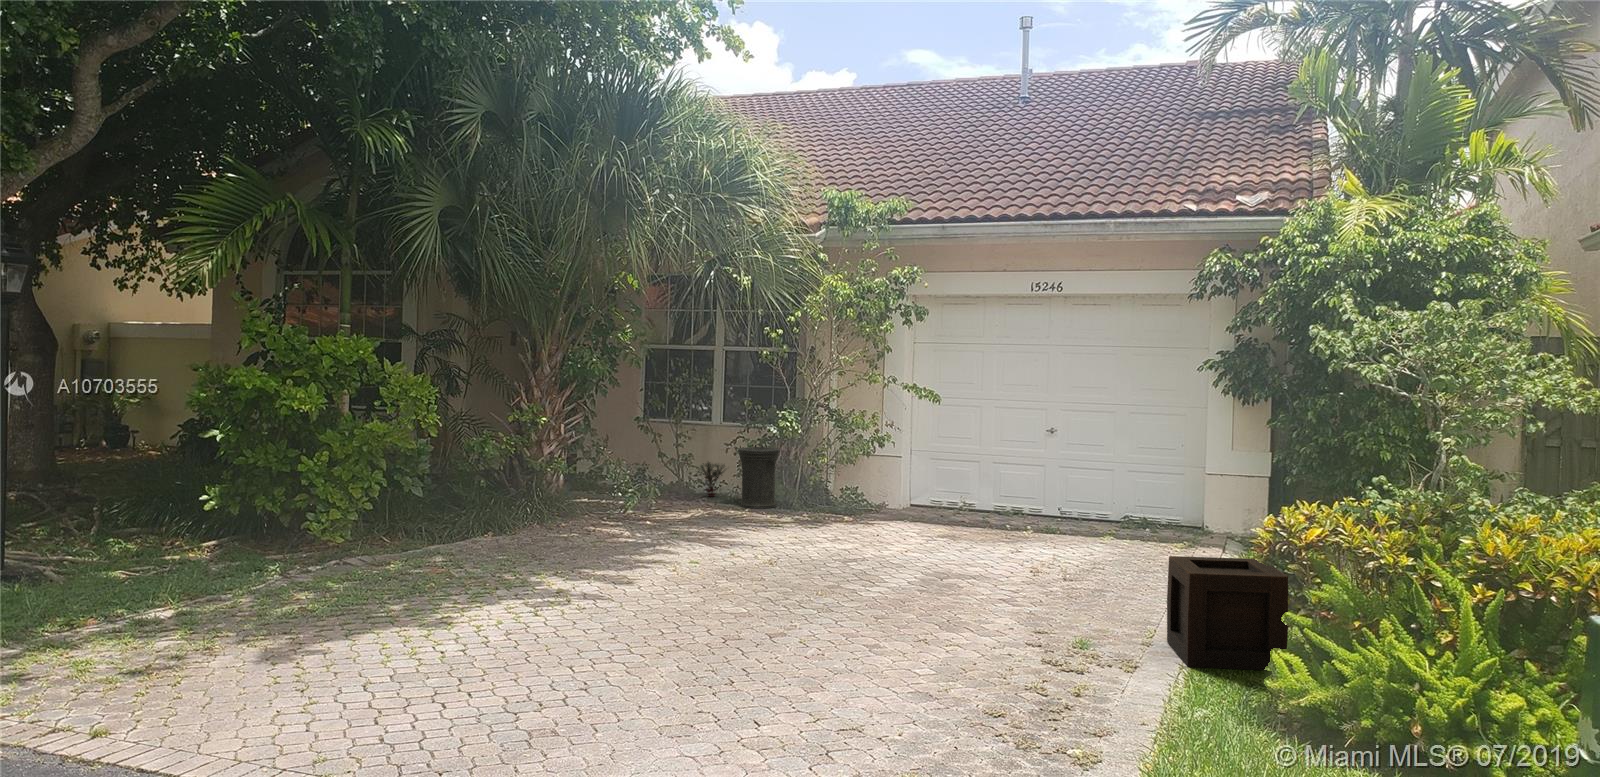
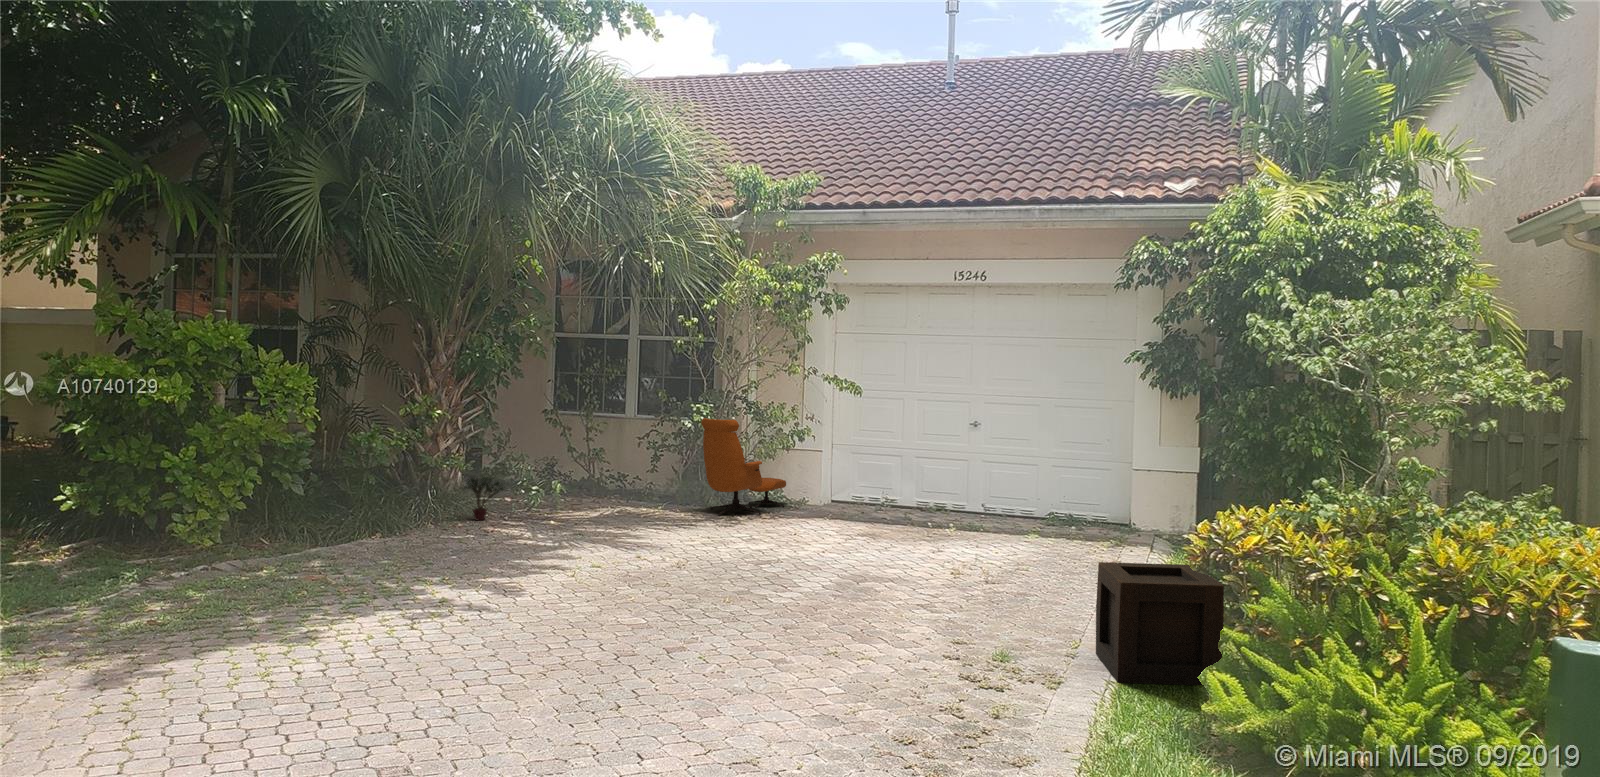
lounge chair: none [786,426,866,519] -> present [701,418,786,516]
trash can: present [738,444,780,508] -> none [652,437,697,504]
potted plant: present [698,463,725,497] -> present [462,477,503,520]

